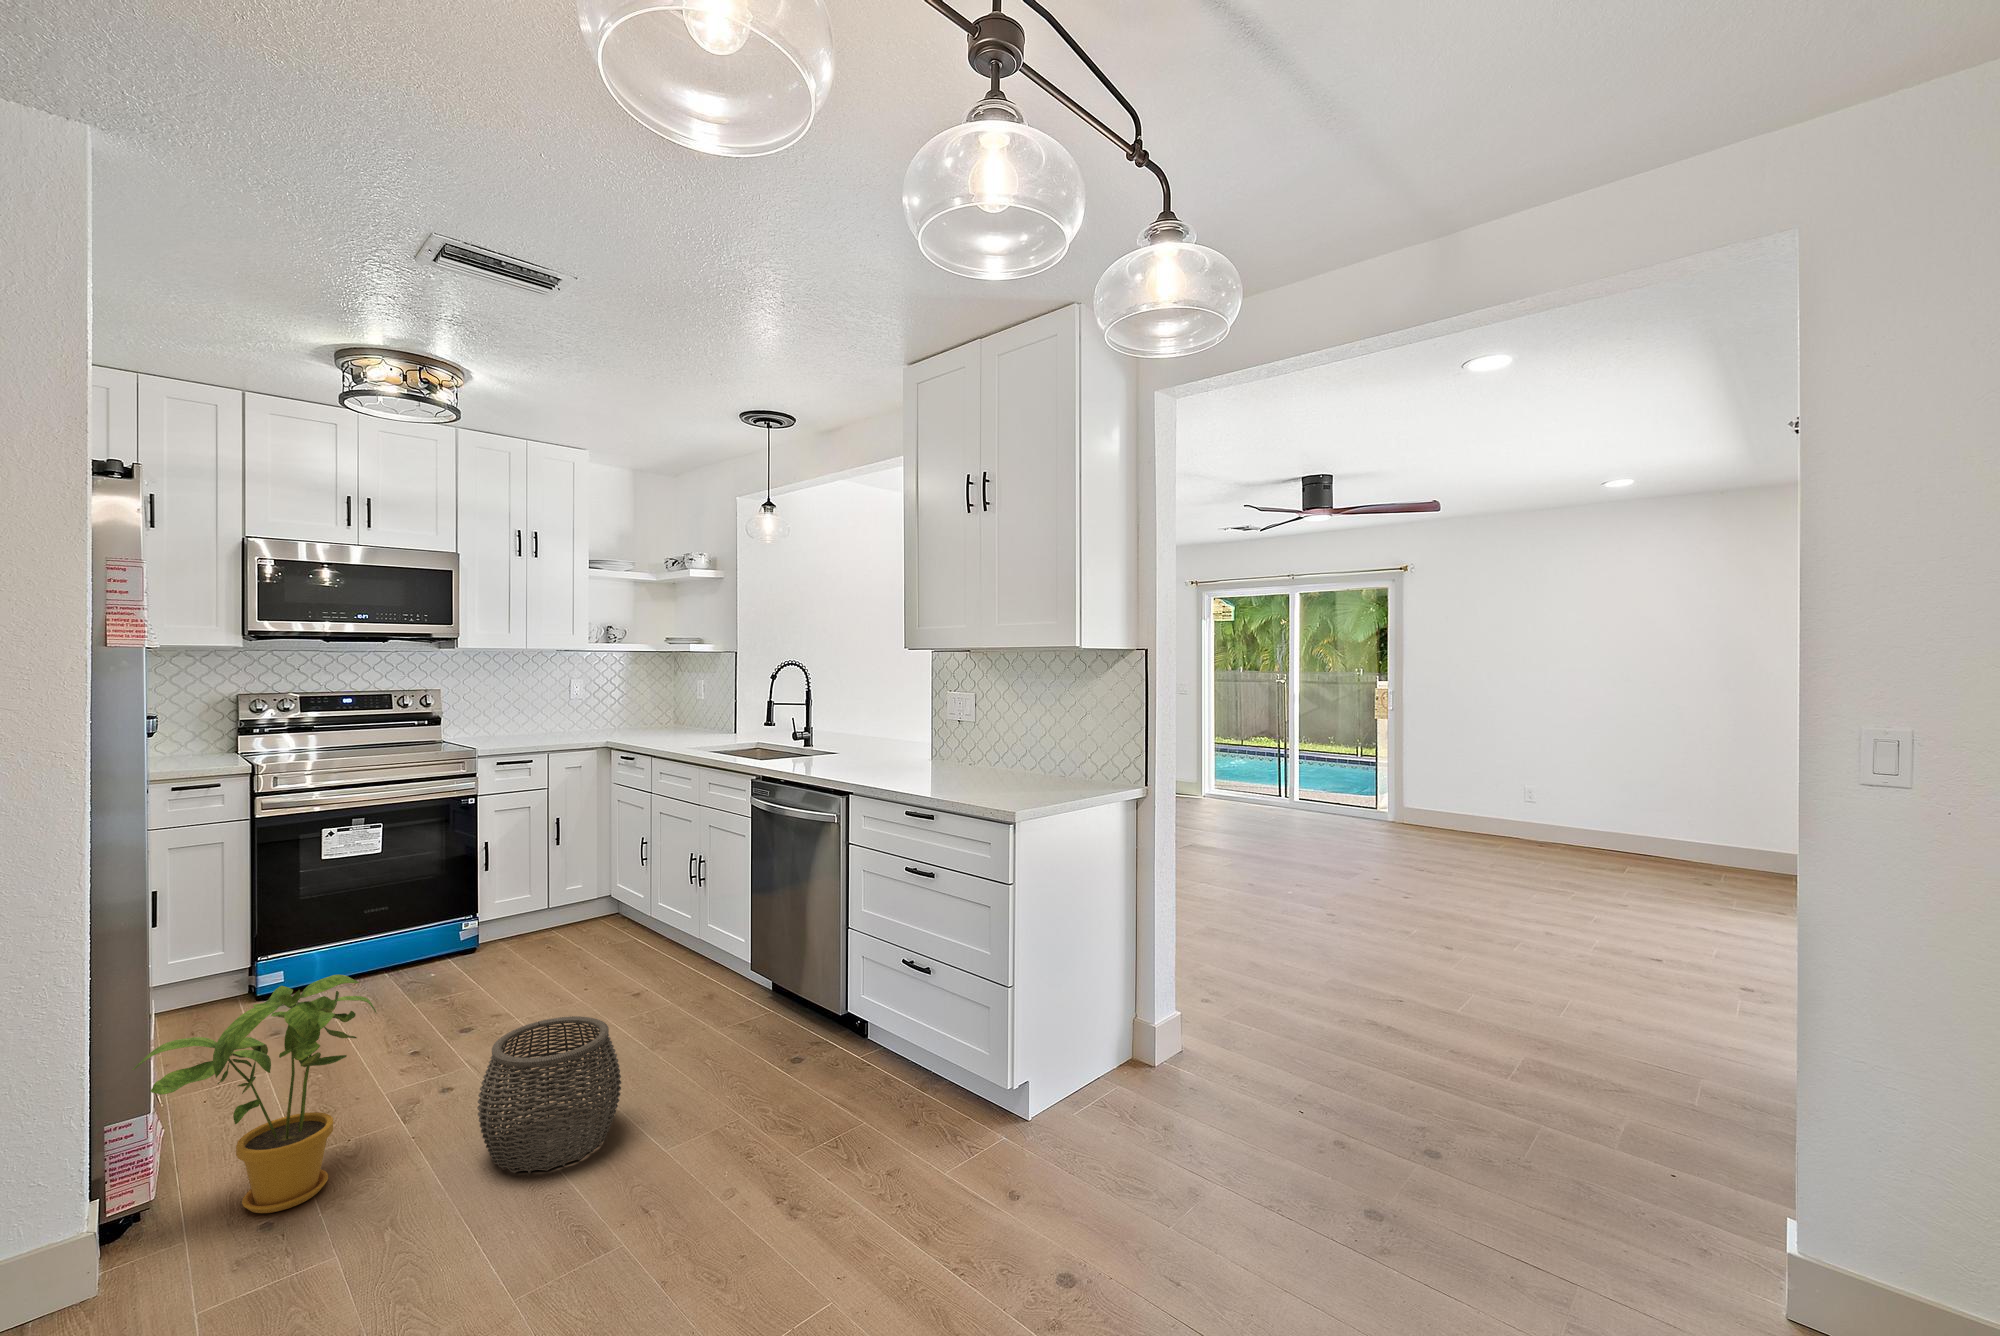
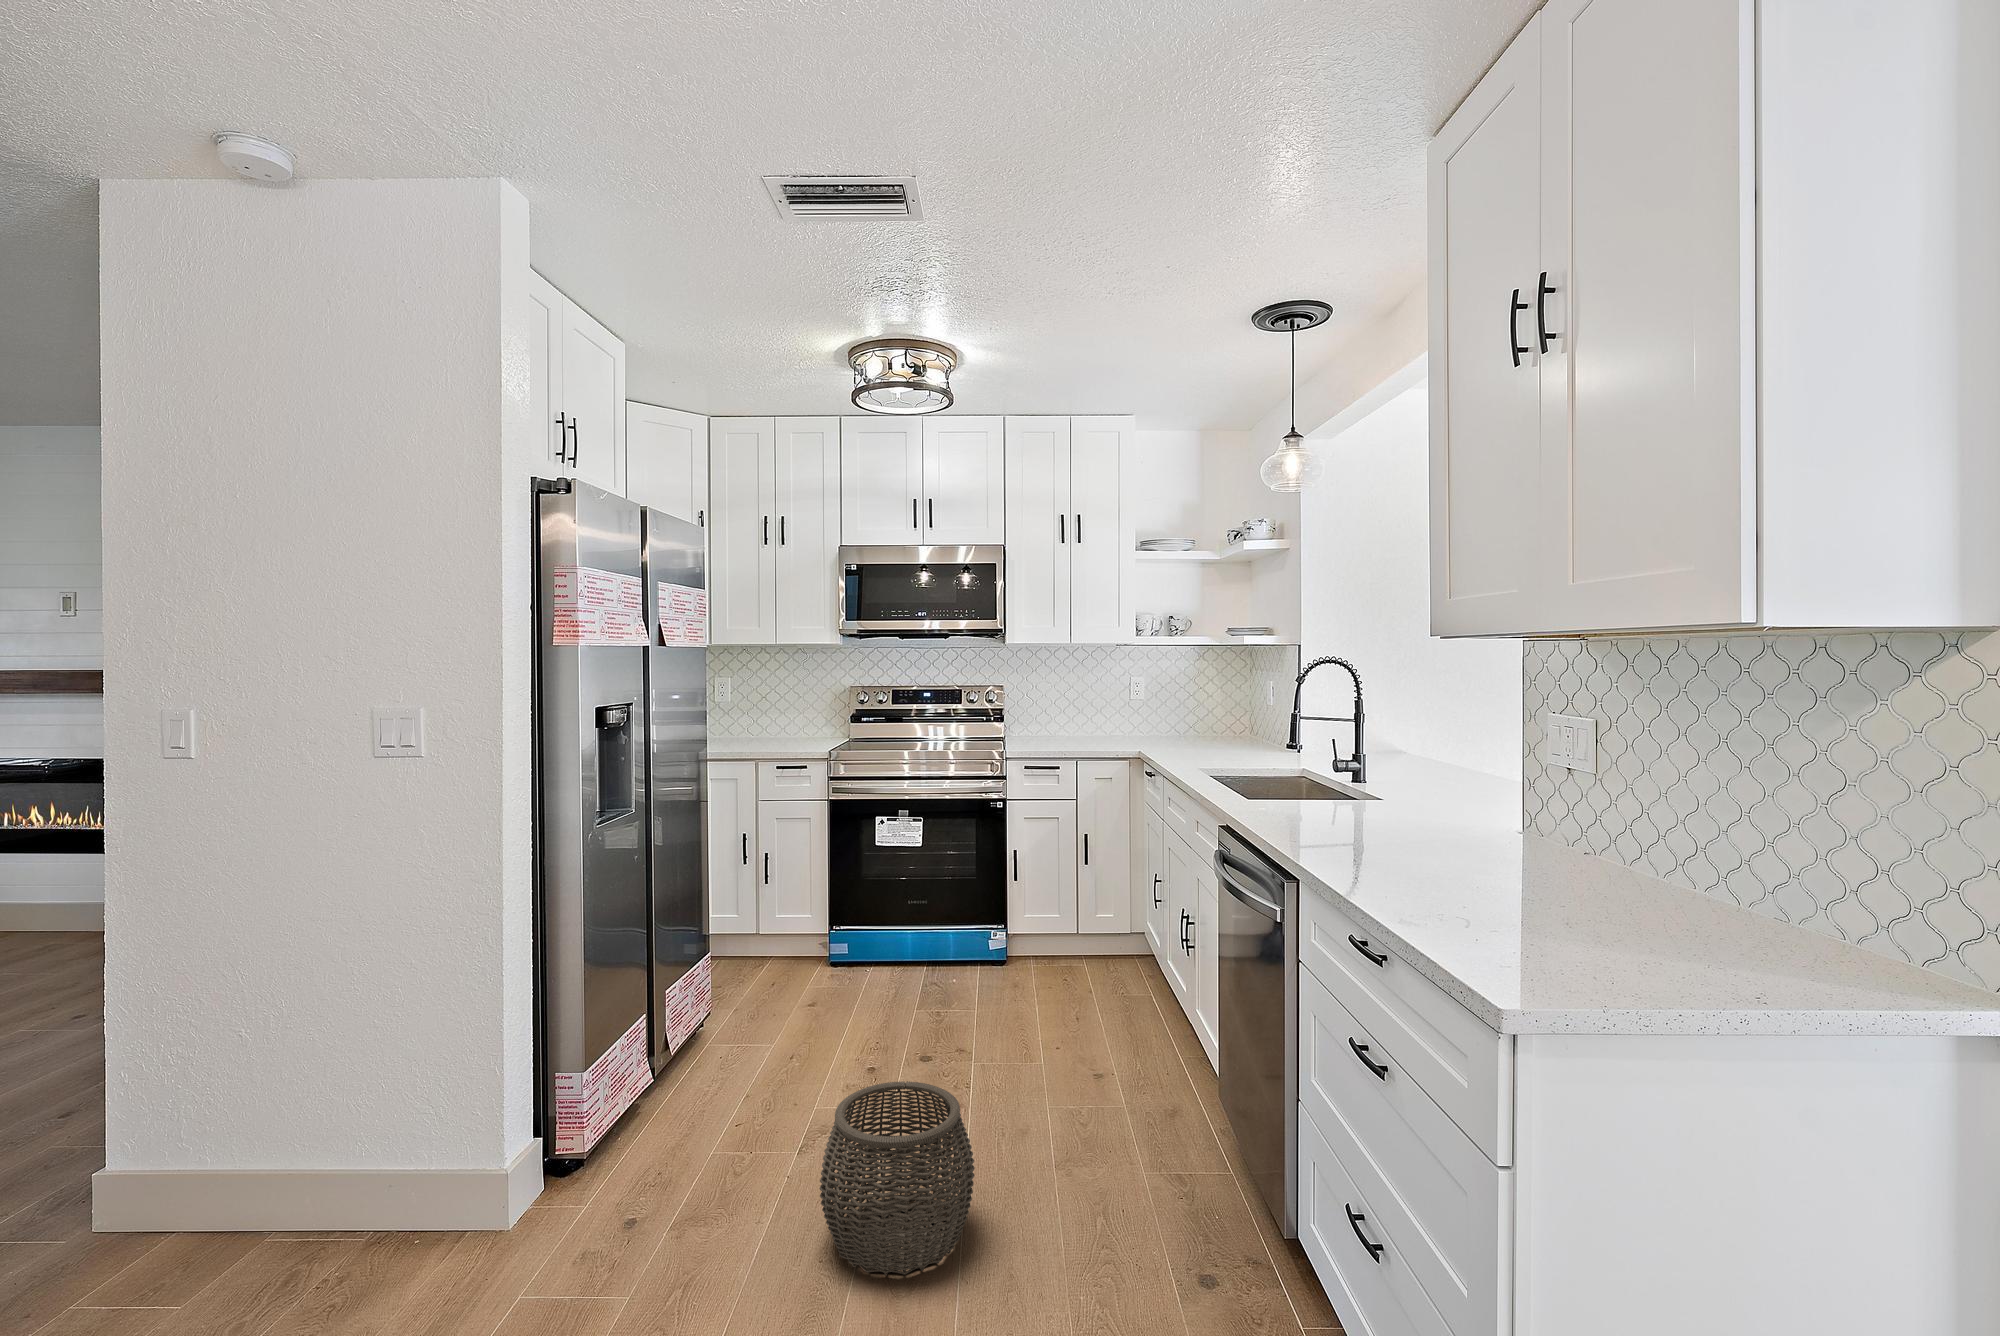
house plant: present [133,975,376,1213] -> none [591,977,773,1200]

